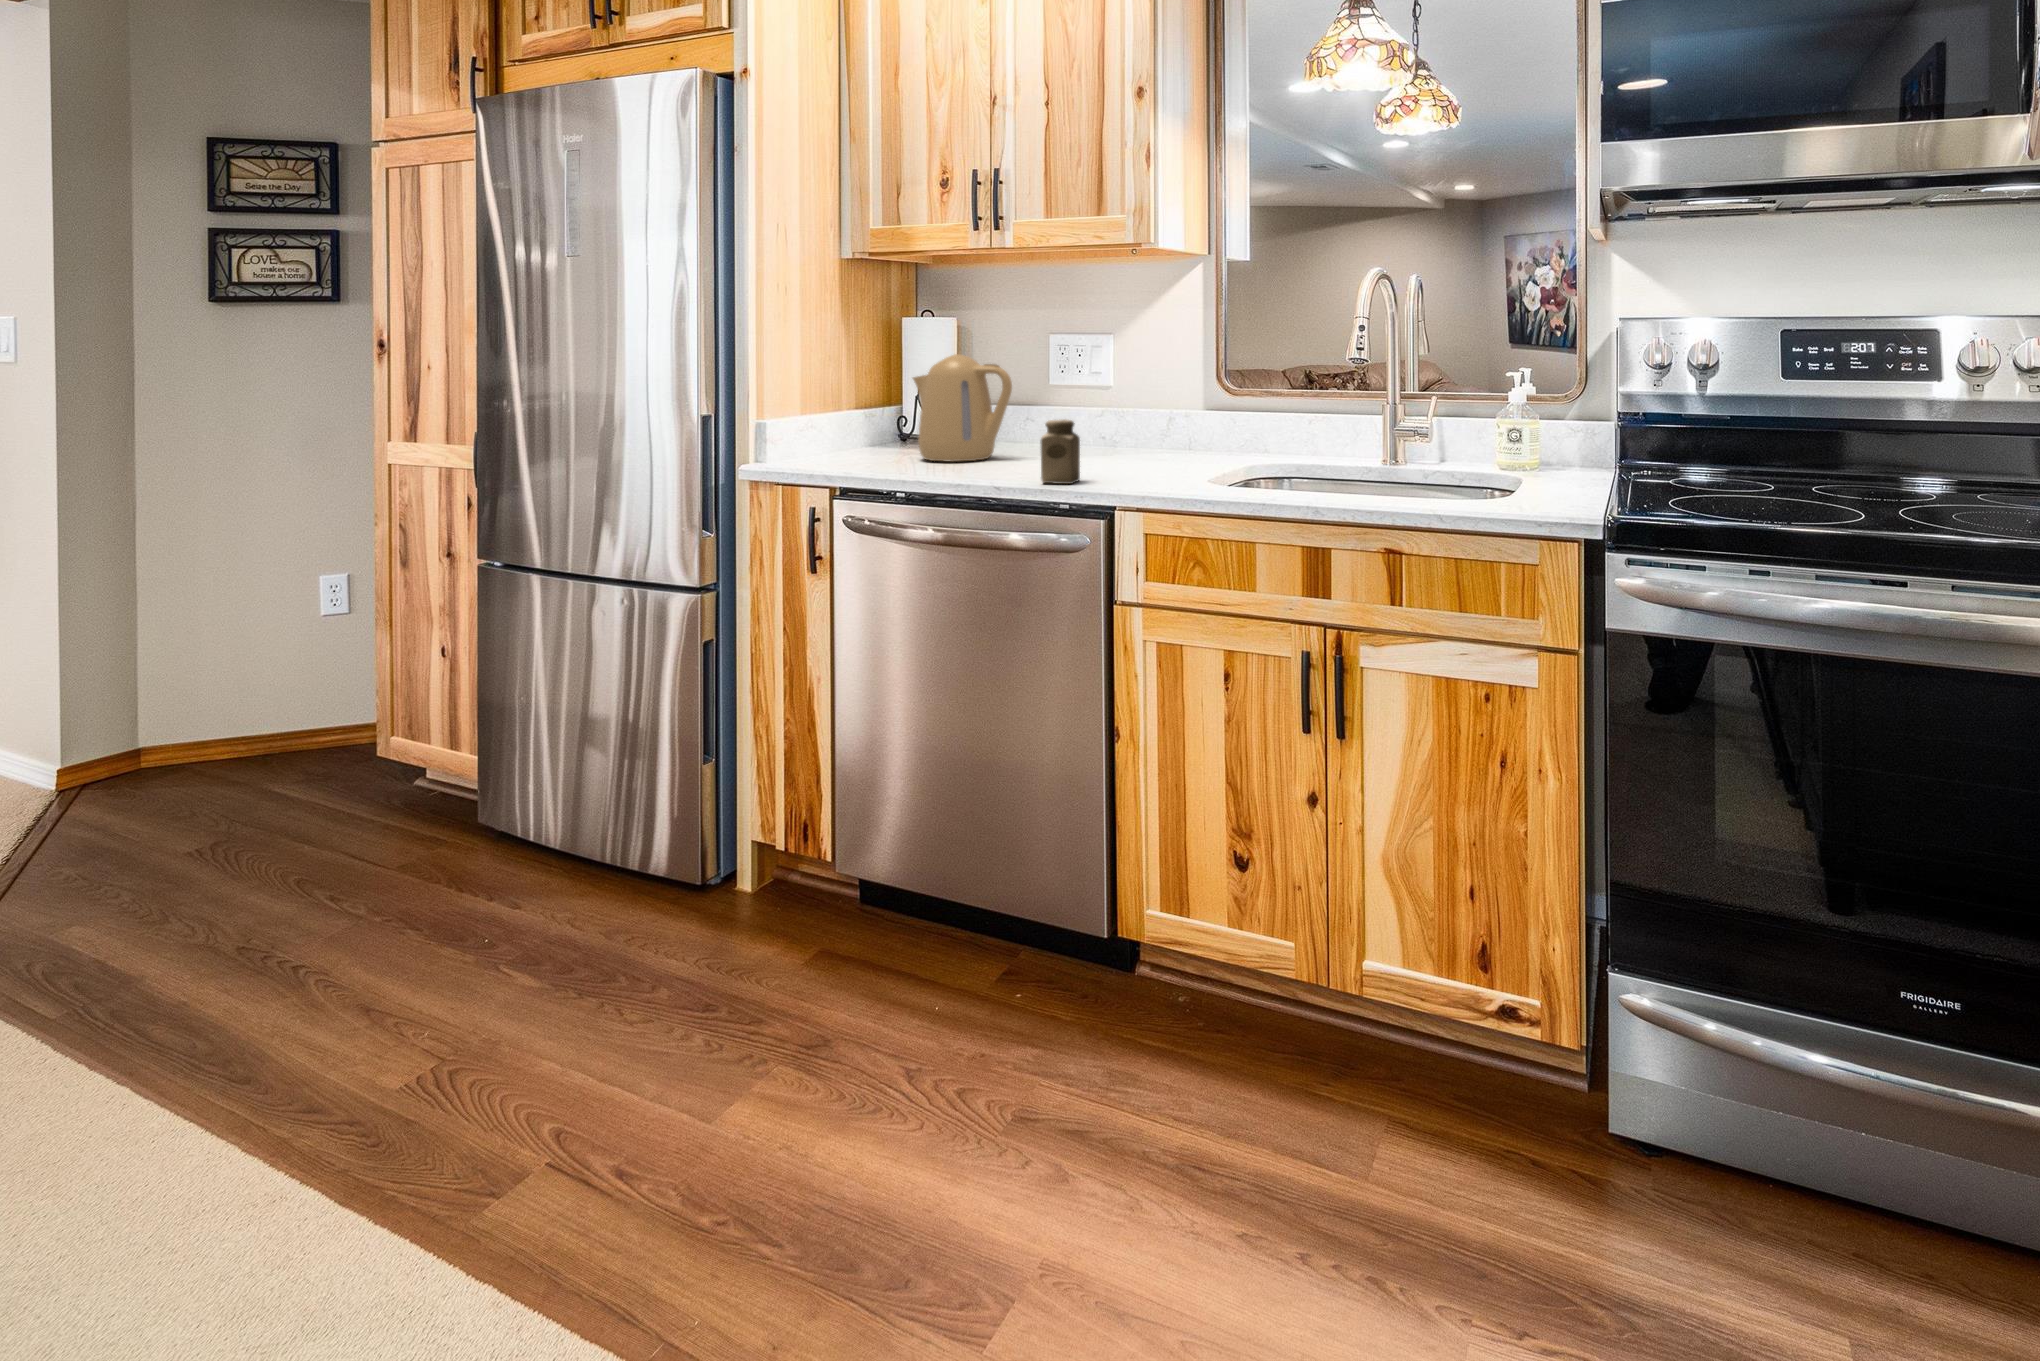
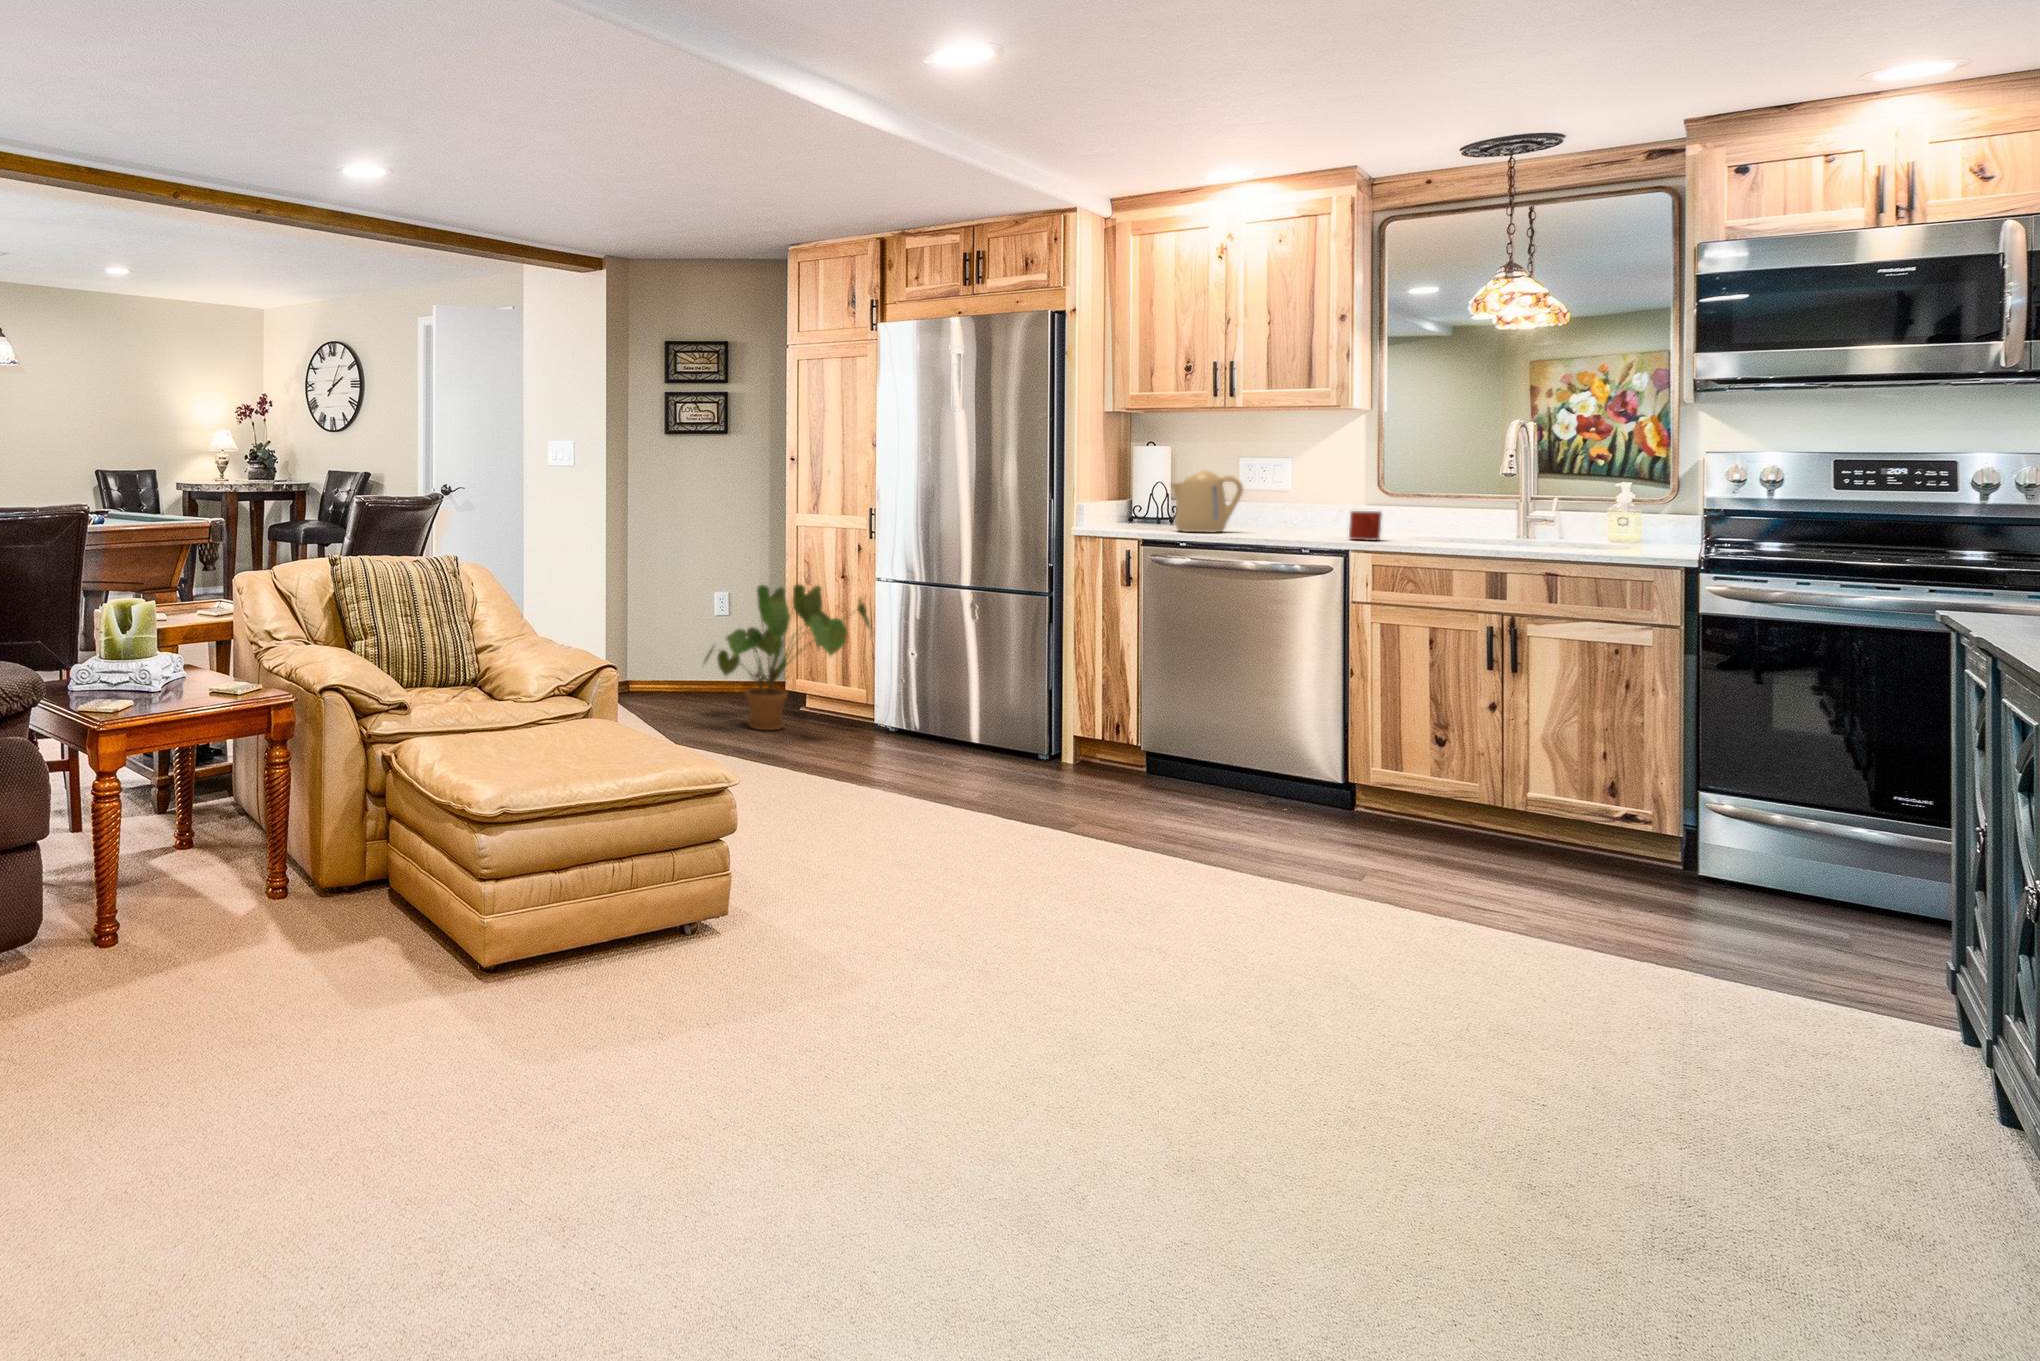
salt shaker: present [1041,419,1080,484] -> none [1301,506,1325,541]
mug: none [1126,425,1171,479] -> present [1349,511,1382,540]
house plant: none [114,563,469,861] -> present [703,584,872,730]

